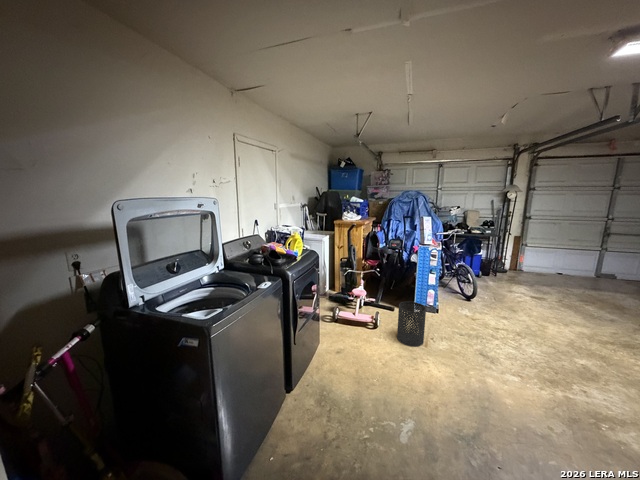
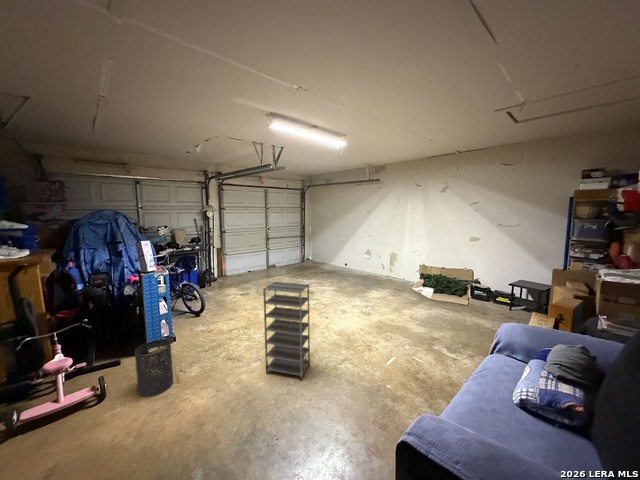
shelving unit: none [520,287,631,438] -> present [264,282,310,380]

